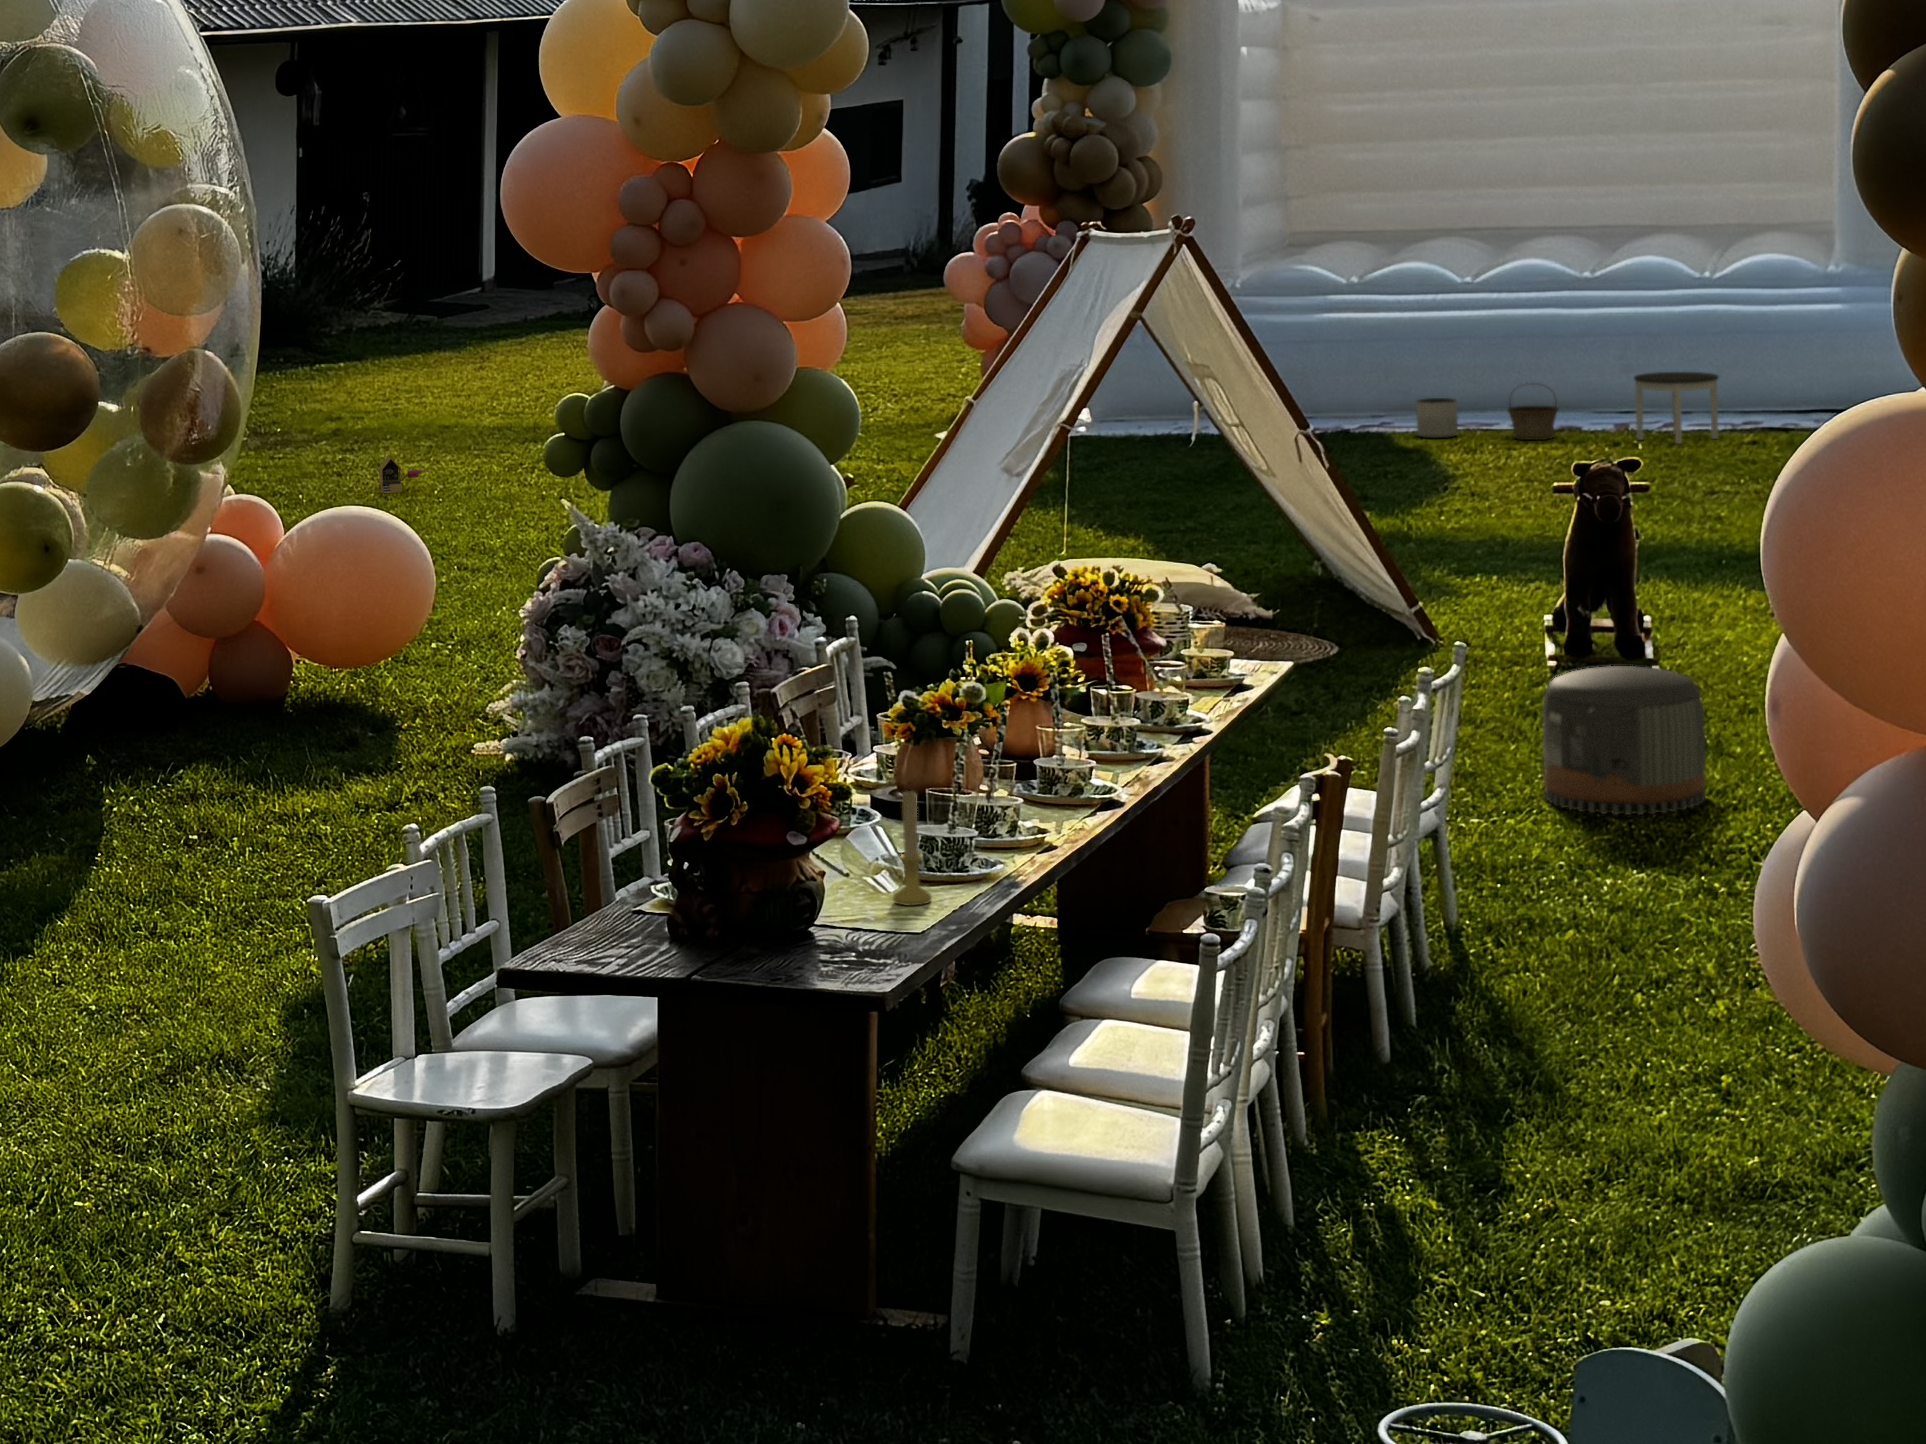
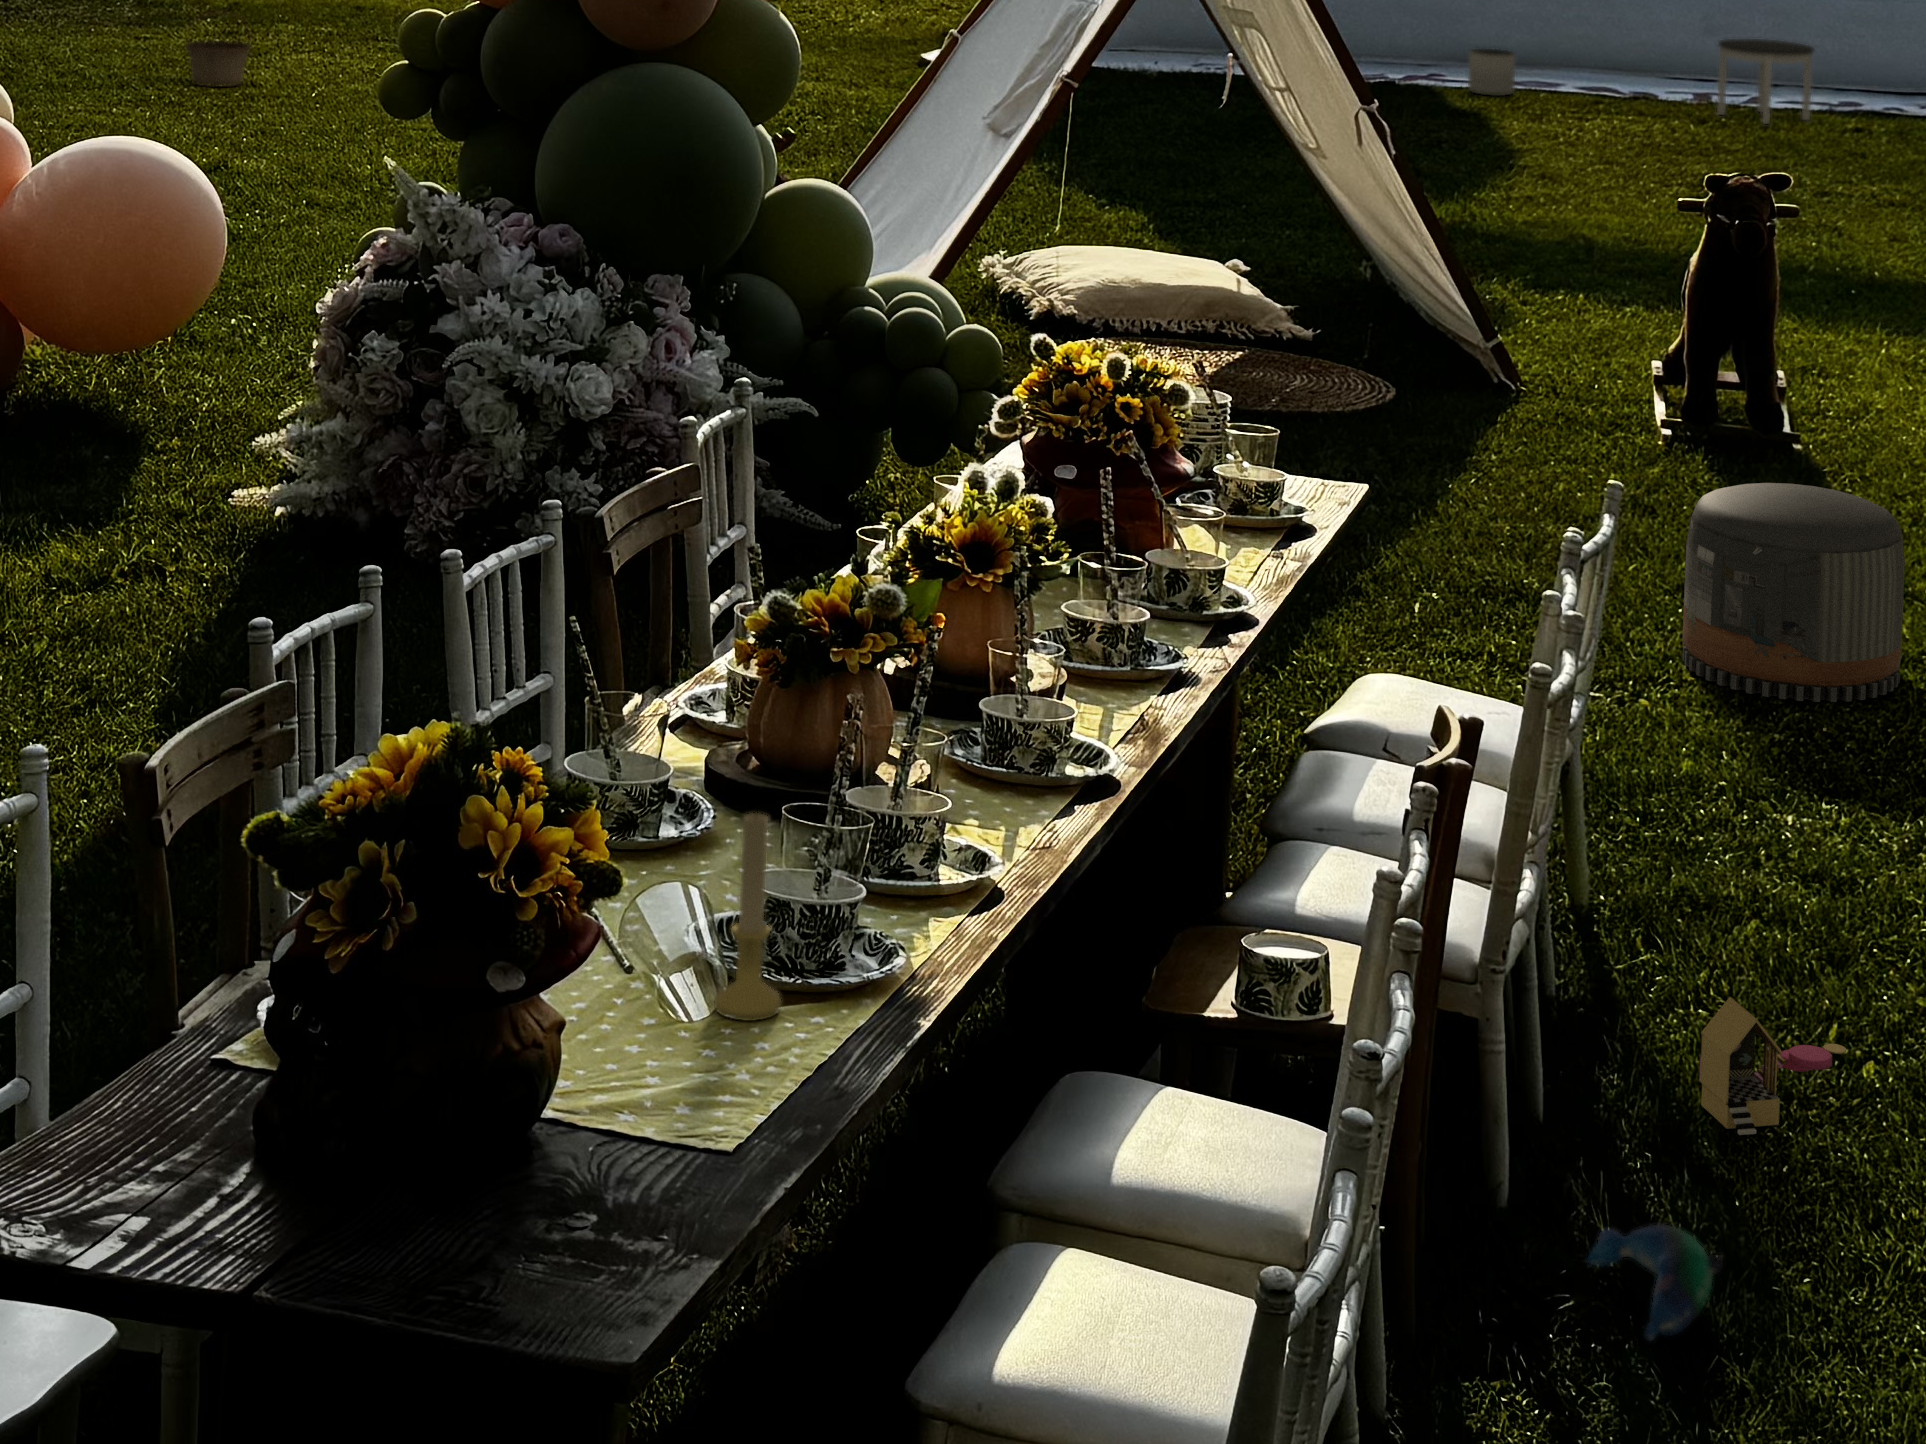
basket: present [1508,383,1558,440] -> present [186,14,251,87]
toy house: present [379,456,429,493] -> present [1699,997,1846,1135]
plush toy: none [1436,1051,1518,1109] -> present [1586,1225,1723,1341]

